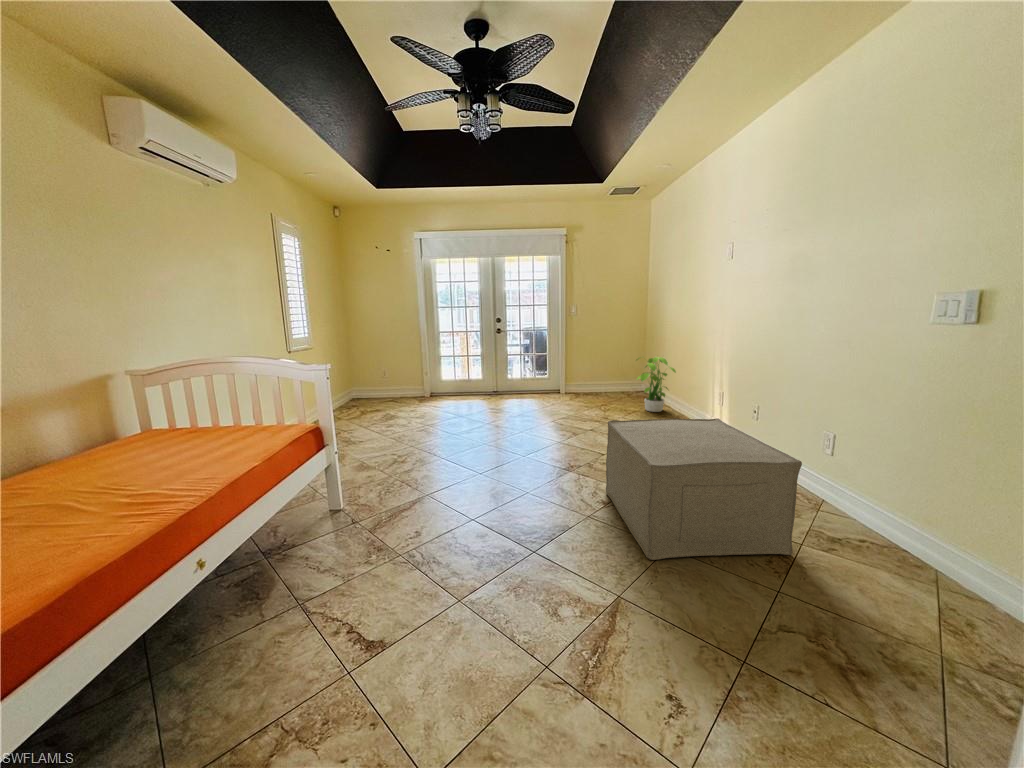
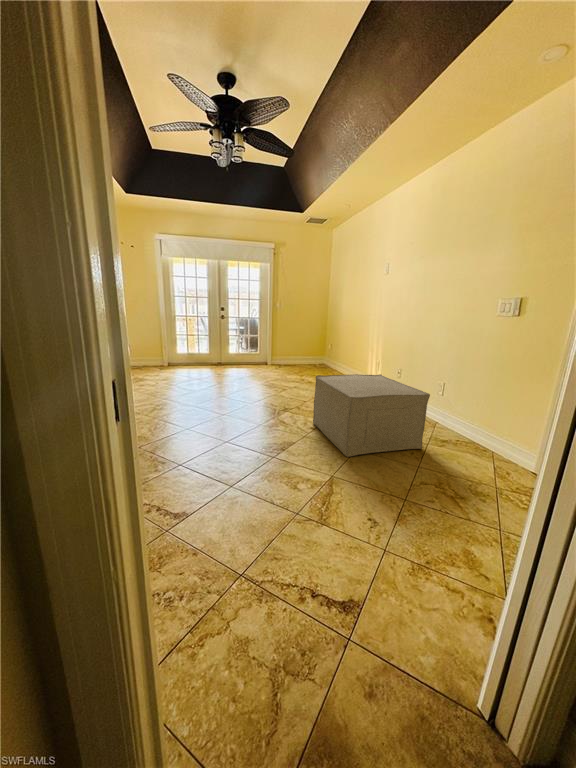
potted plant: present [637,357,676,412] -> none [322,339,348,378]

